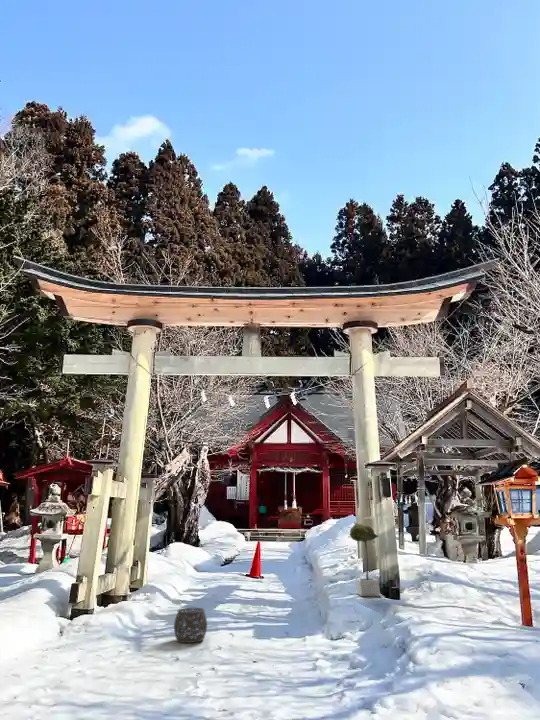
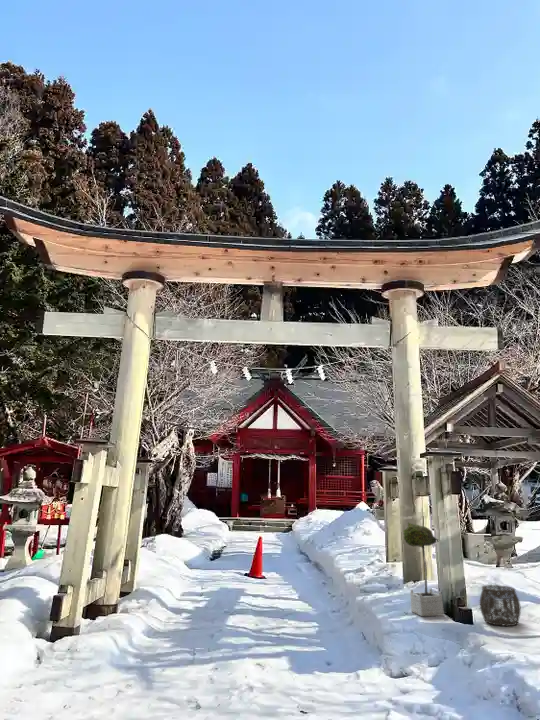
woven basket: present [174,608,207,643] -> present [480,585,521,626]

